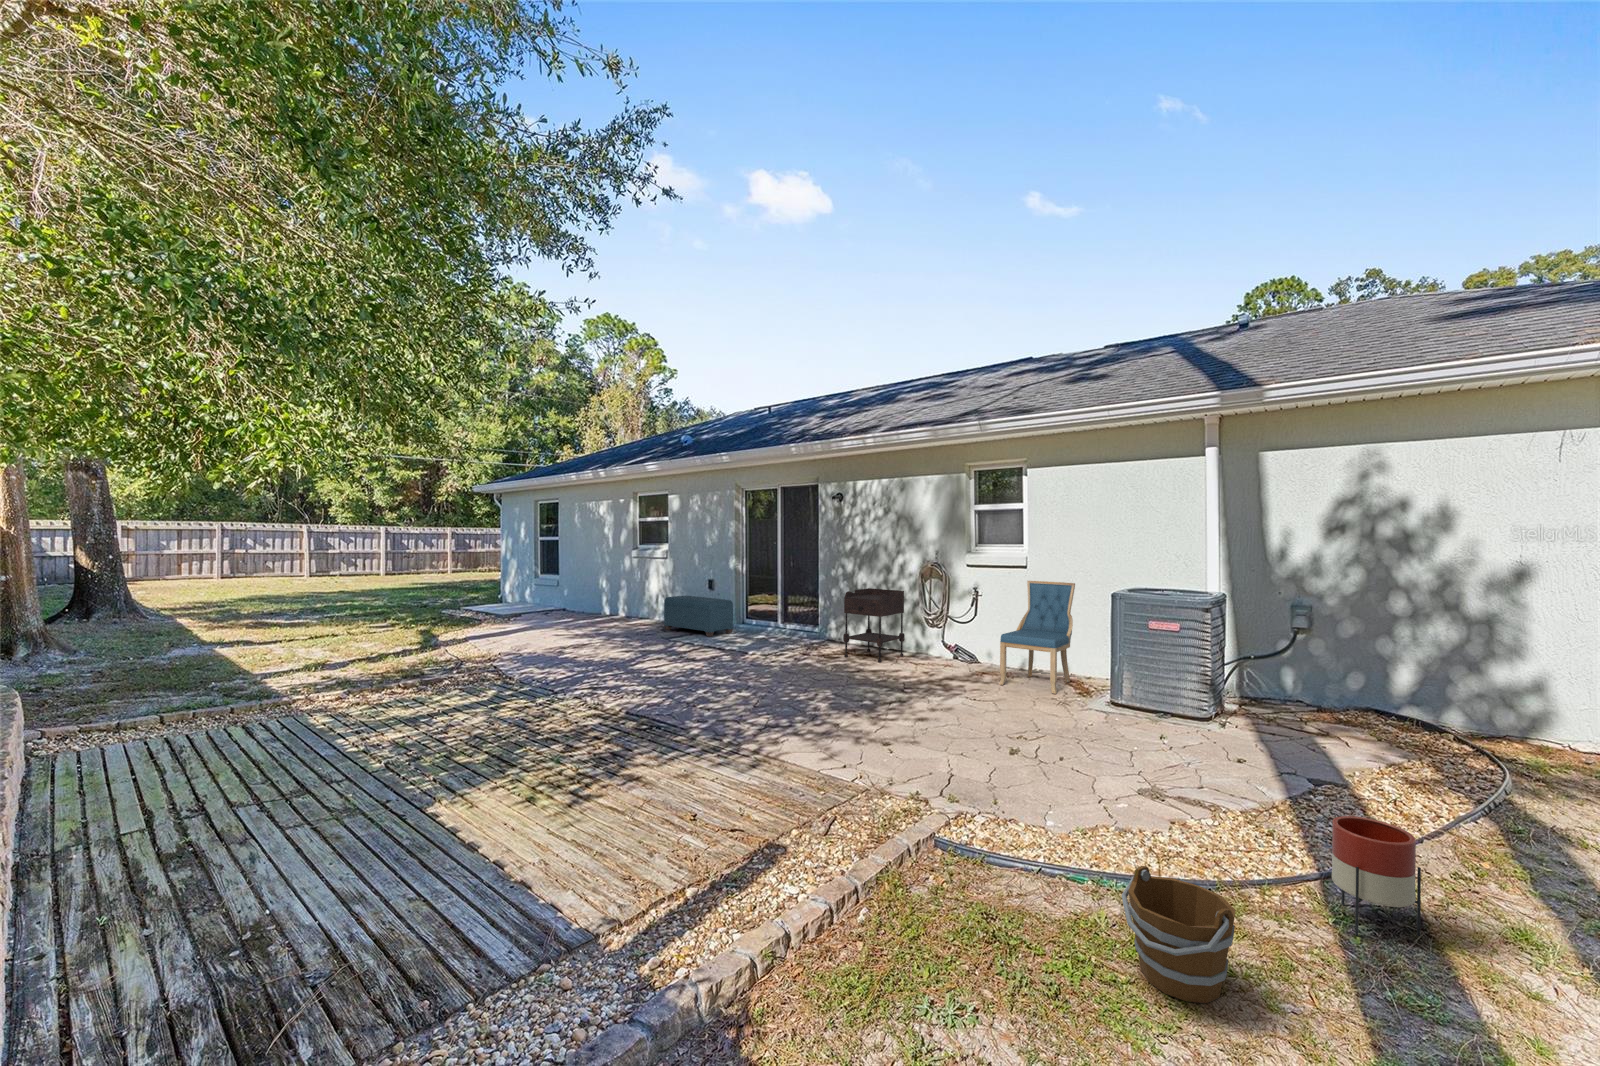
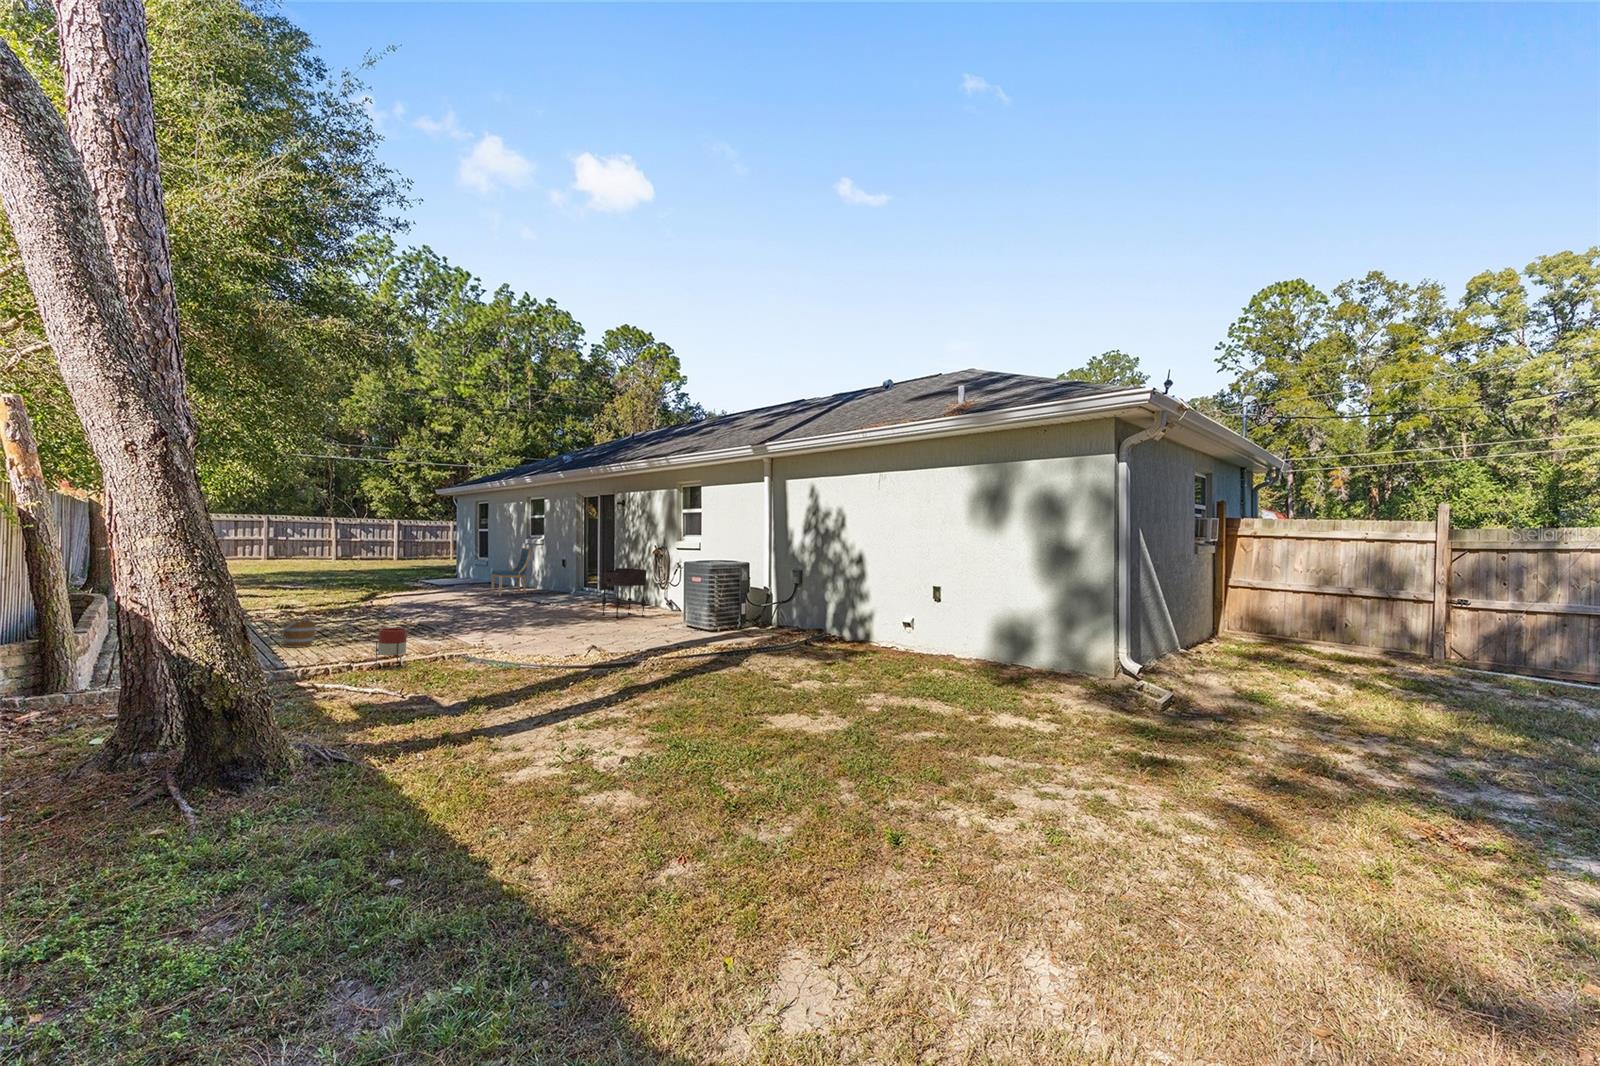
chair: present [999,581,1075,694] -> present [491,548,531,596]
bench: present [664,596,733,637] -> none [524,575,568,603]
planter: present [1332,816,1421,936] -> present [375,628,407,668]
bucket: present [1122,866,1235,1003] -> present [282,617,316,648]

